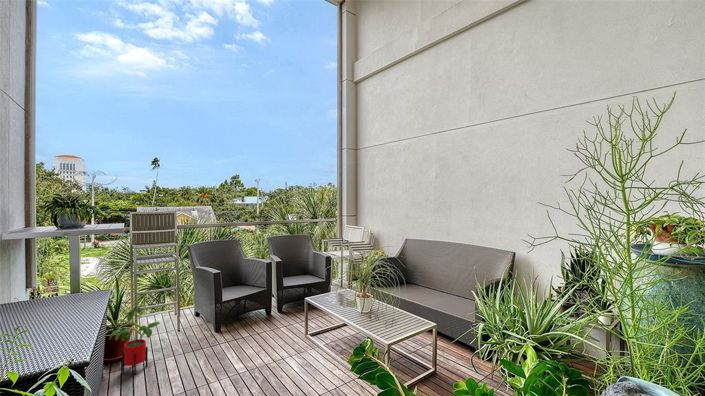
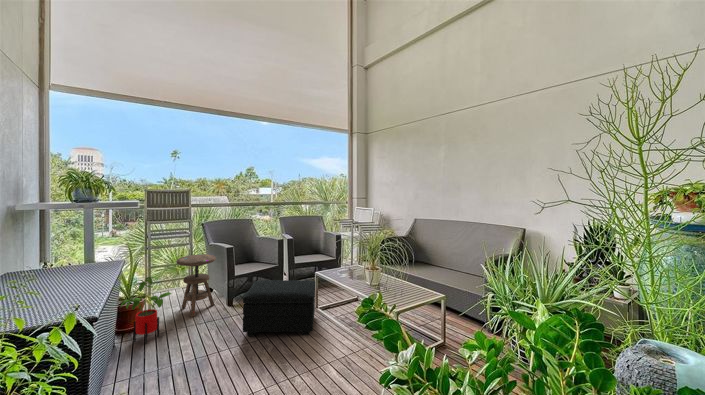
side table: none [163,279,204,345] -> present [176,254,216,317]
footstool: none [233,307,306,366] -> present [243,280,315,336]

